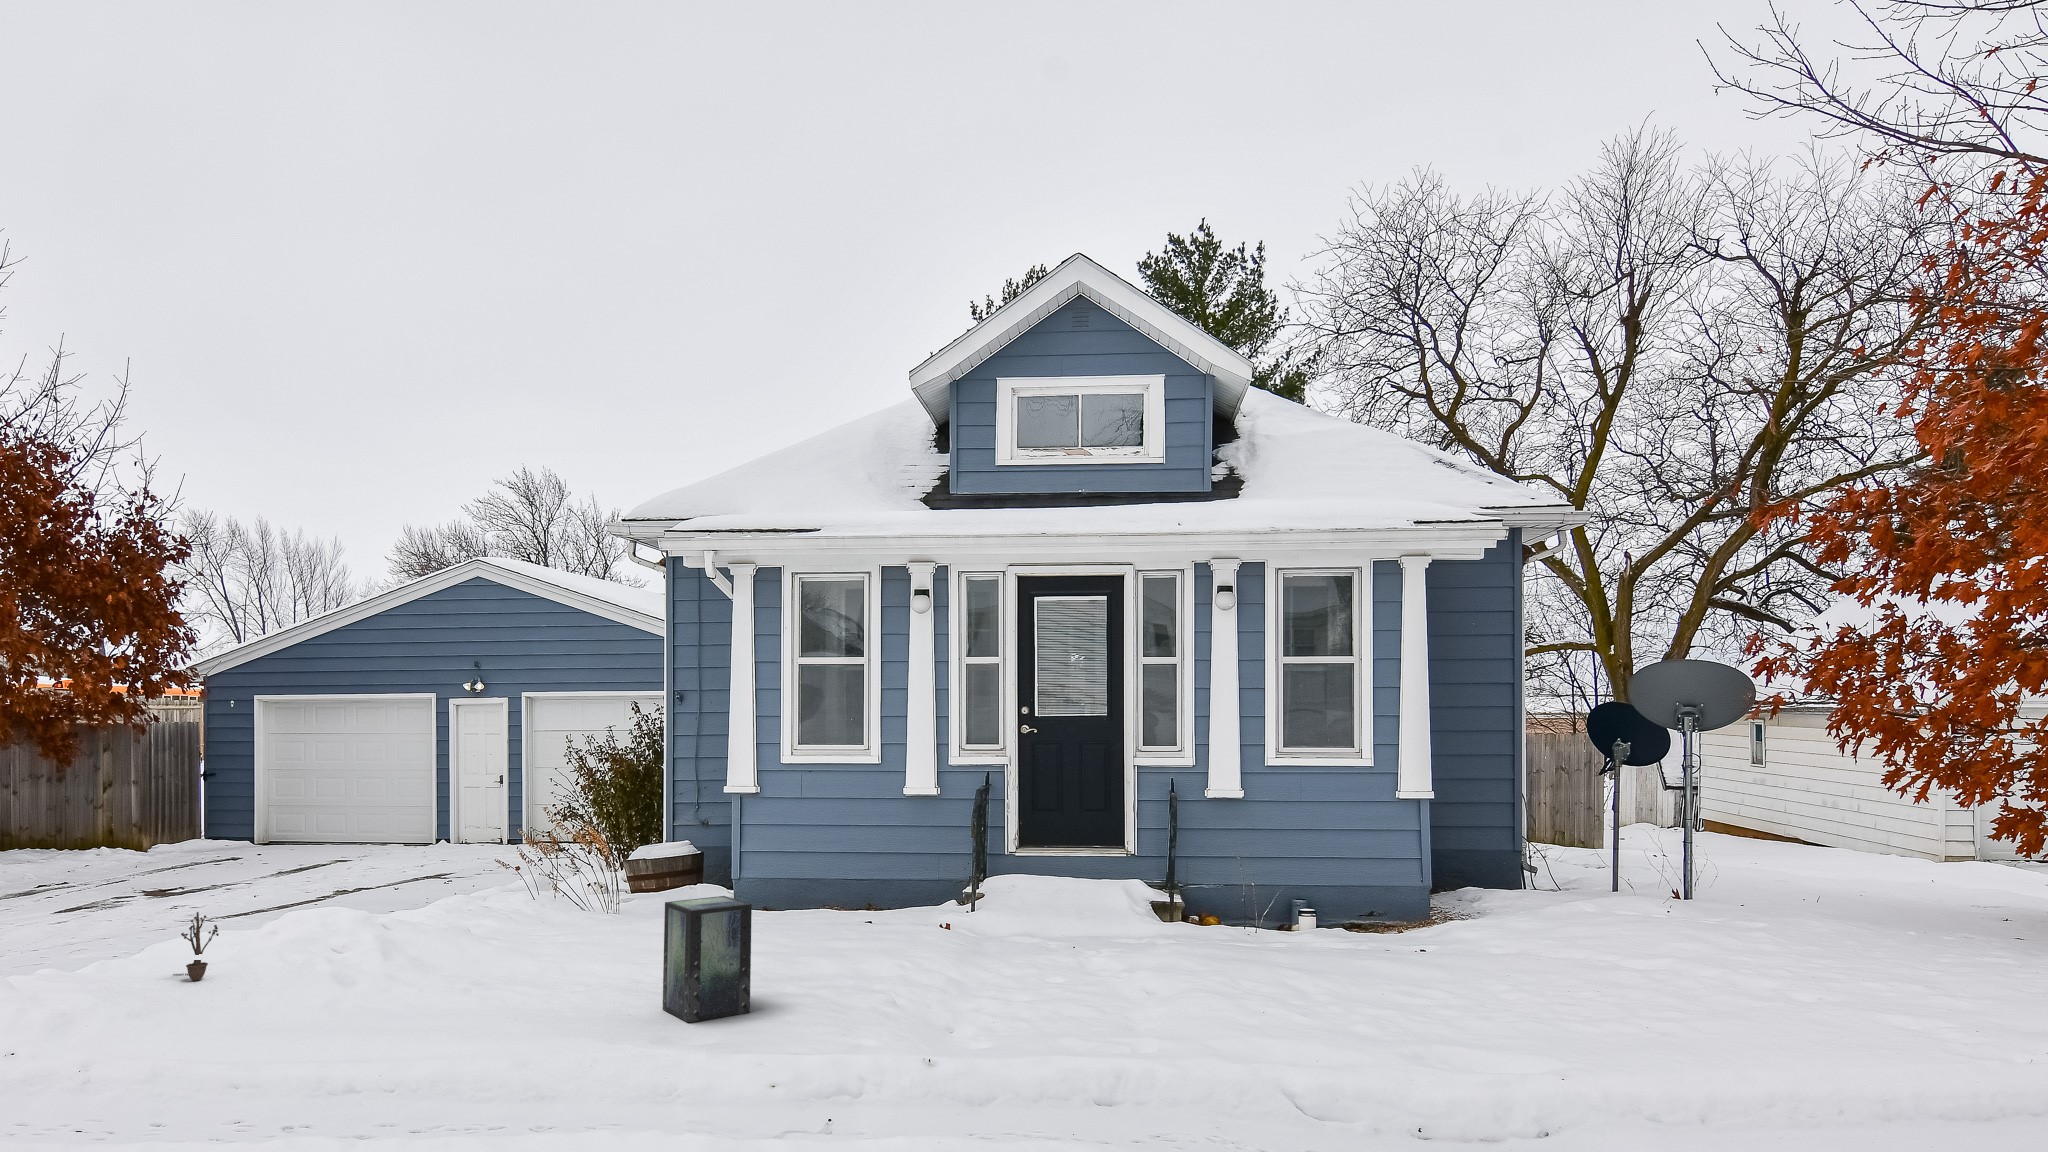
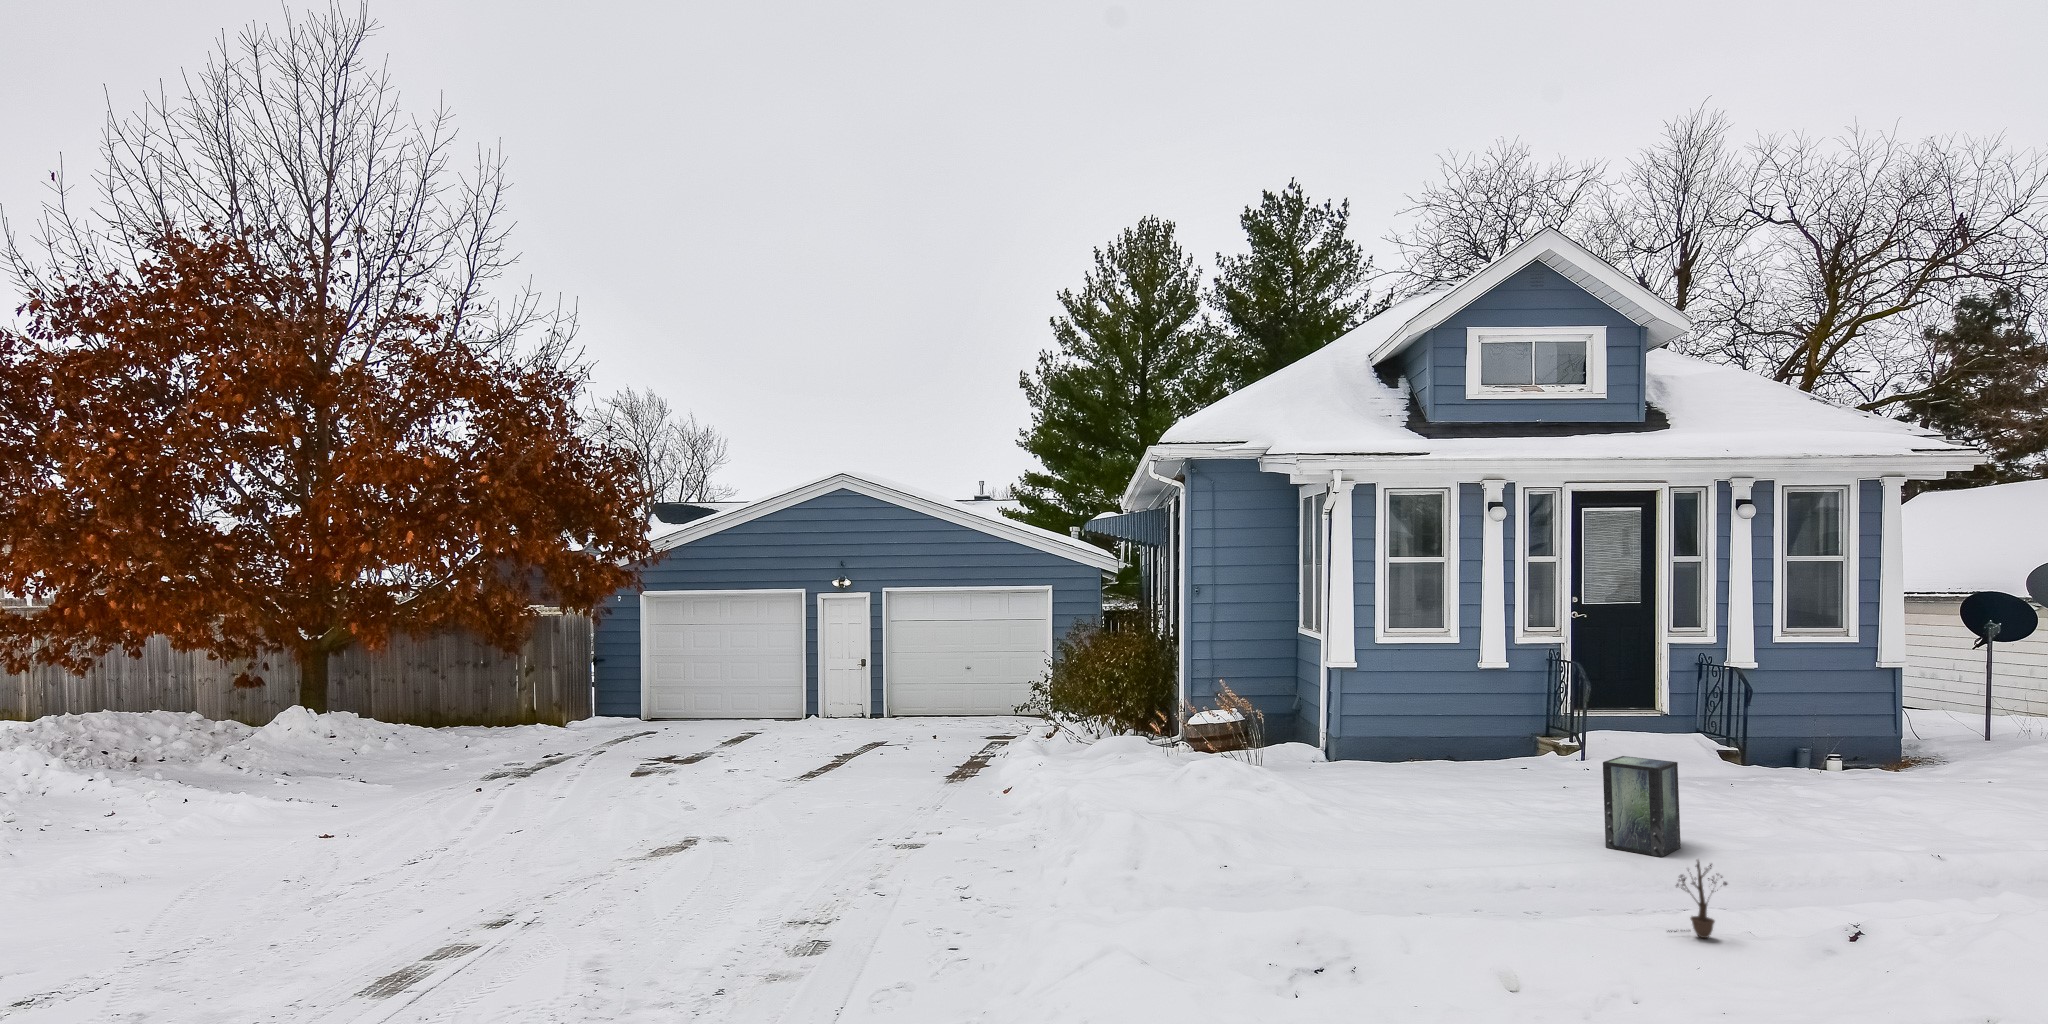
decorative plant: present [173,912,219,981] -> present [1667,860,1727,938]

